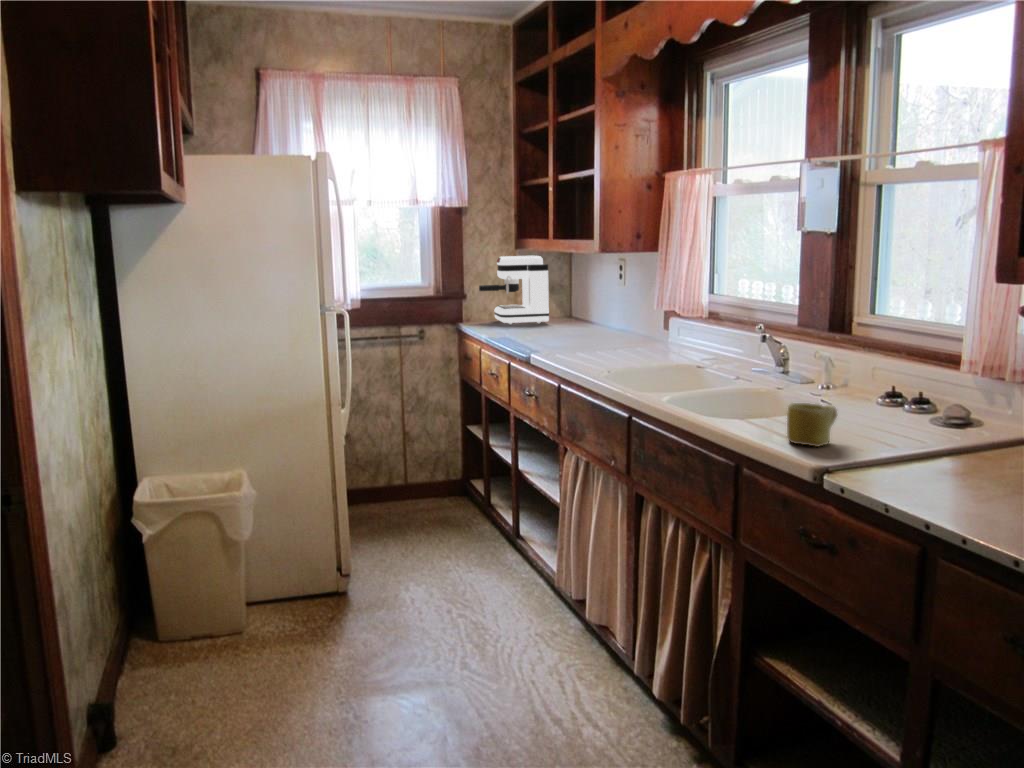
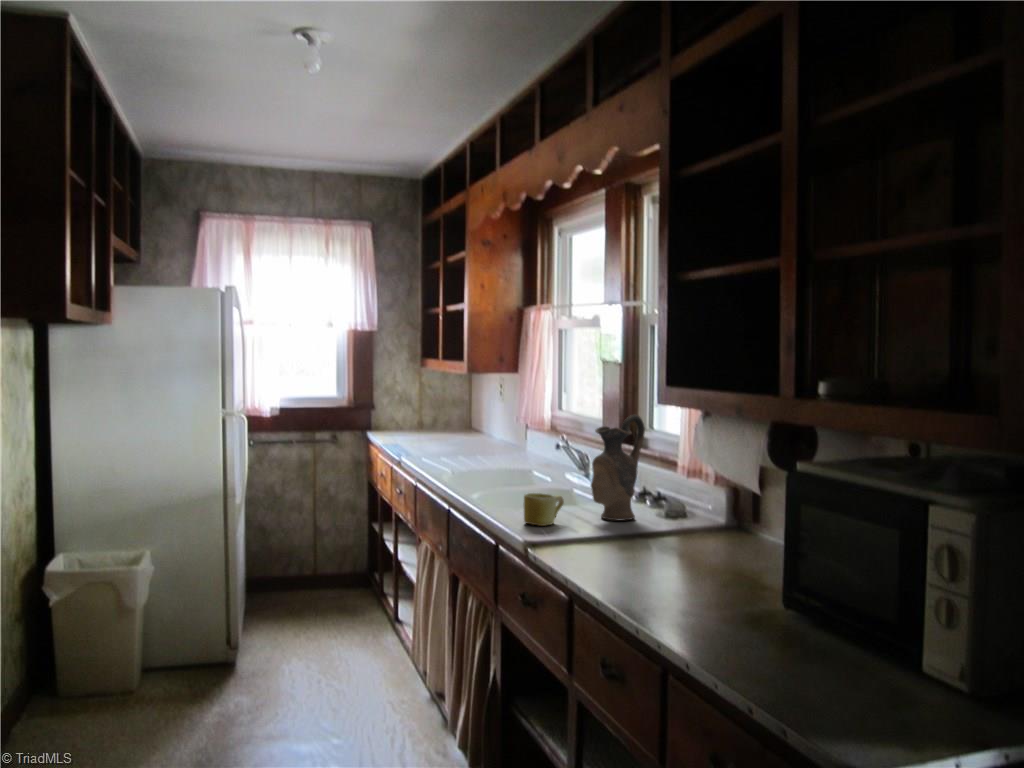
coffee maker: present [479,256,549,324] -> none [386,373,445,432]
ceramic pitcher: none [867,297,937,436] -> present [591,415,645,521]

